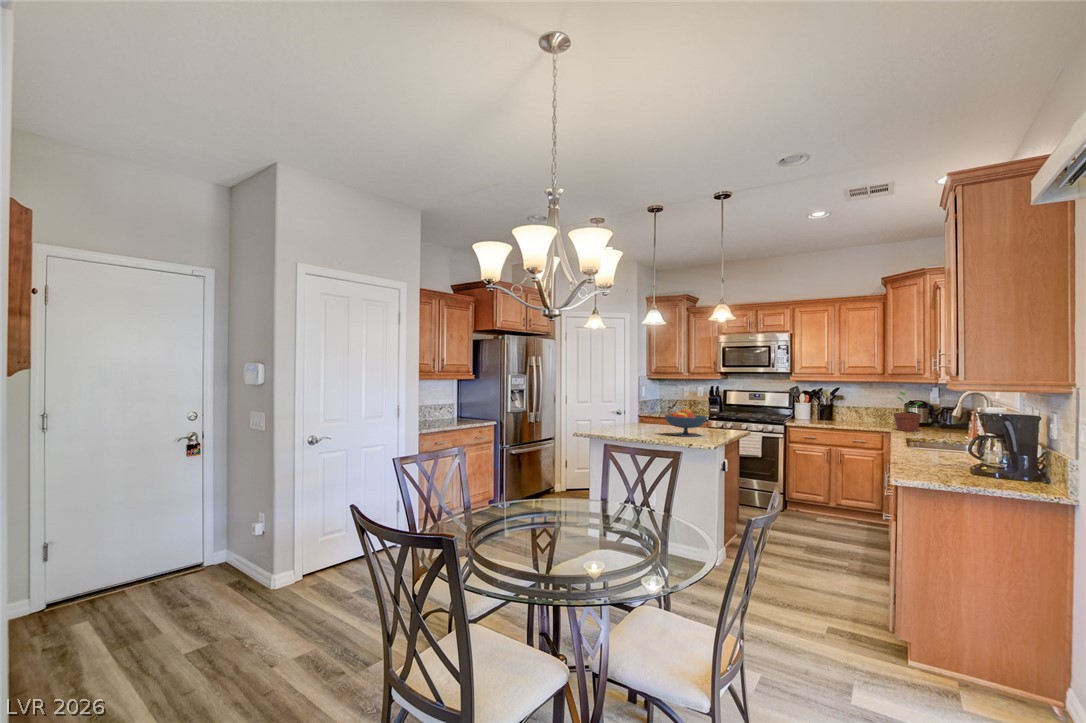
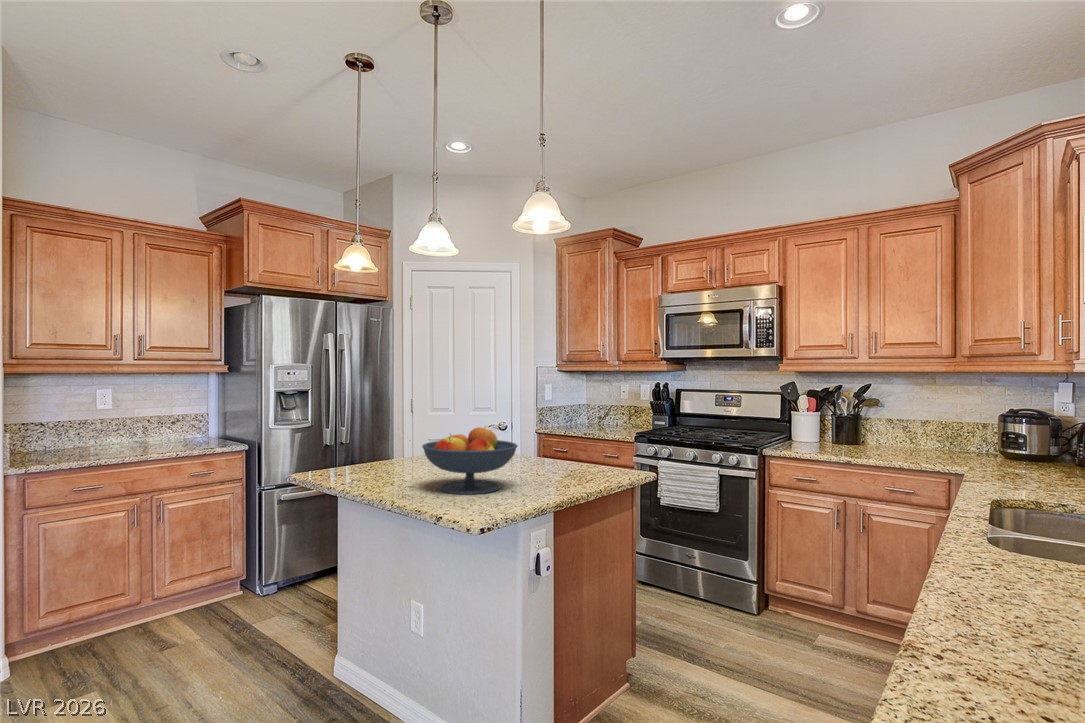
potted plant: present [893,392,921,431] -> none [974,391,1041,475]

